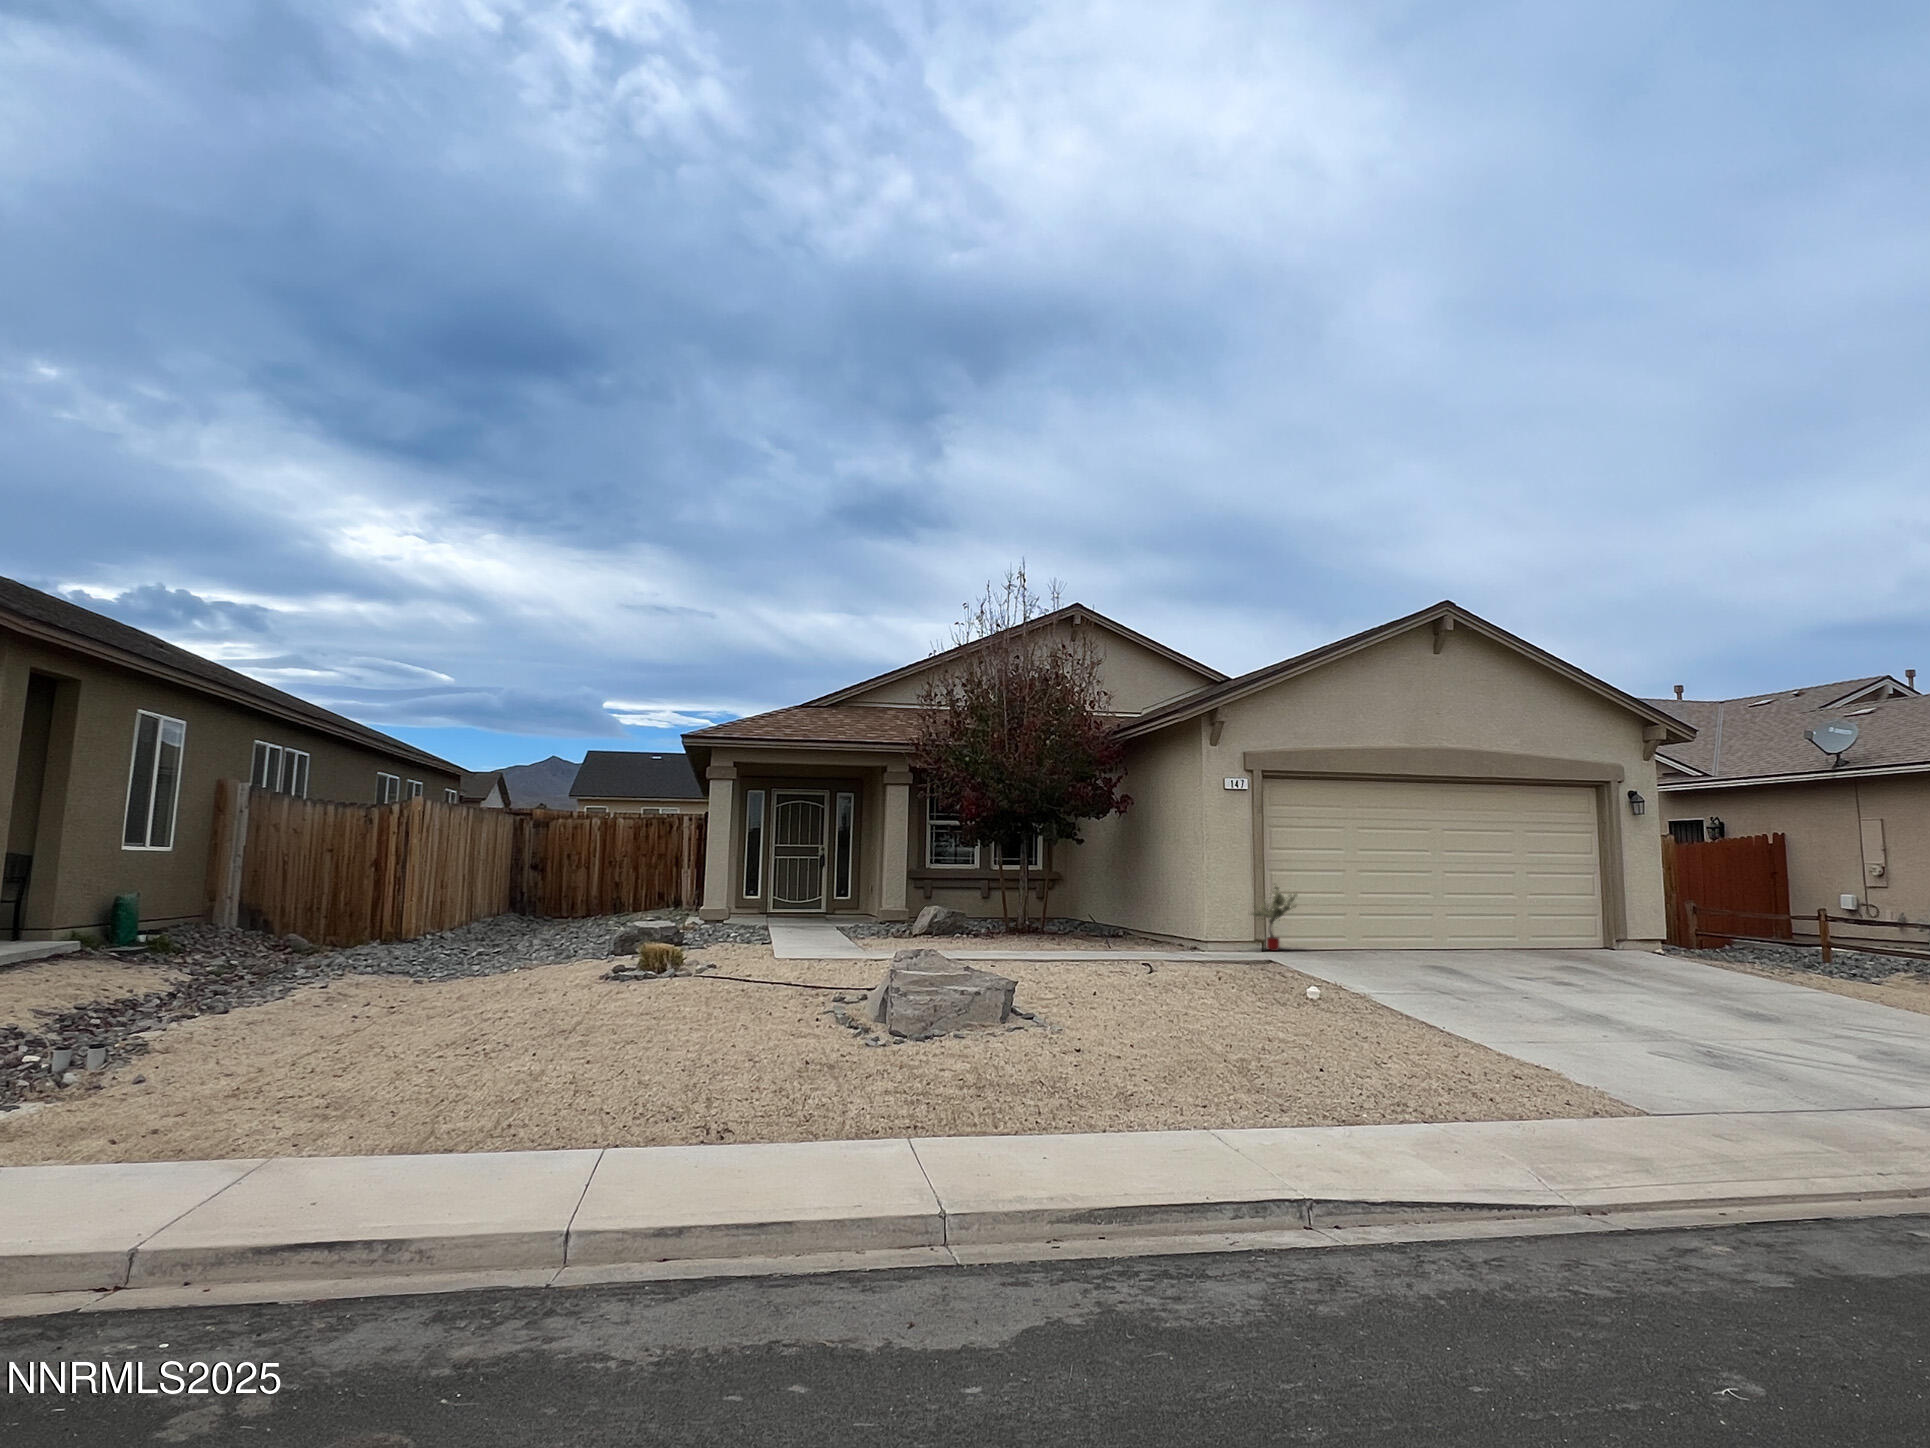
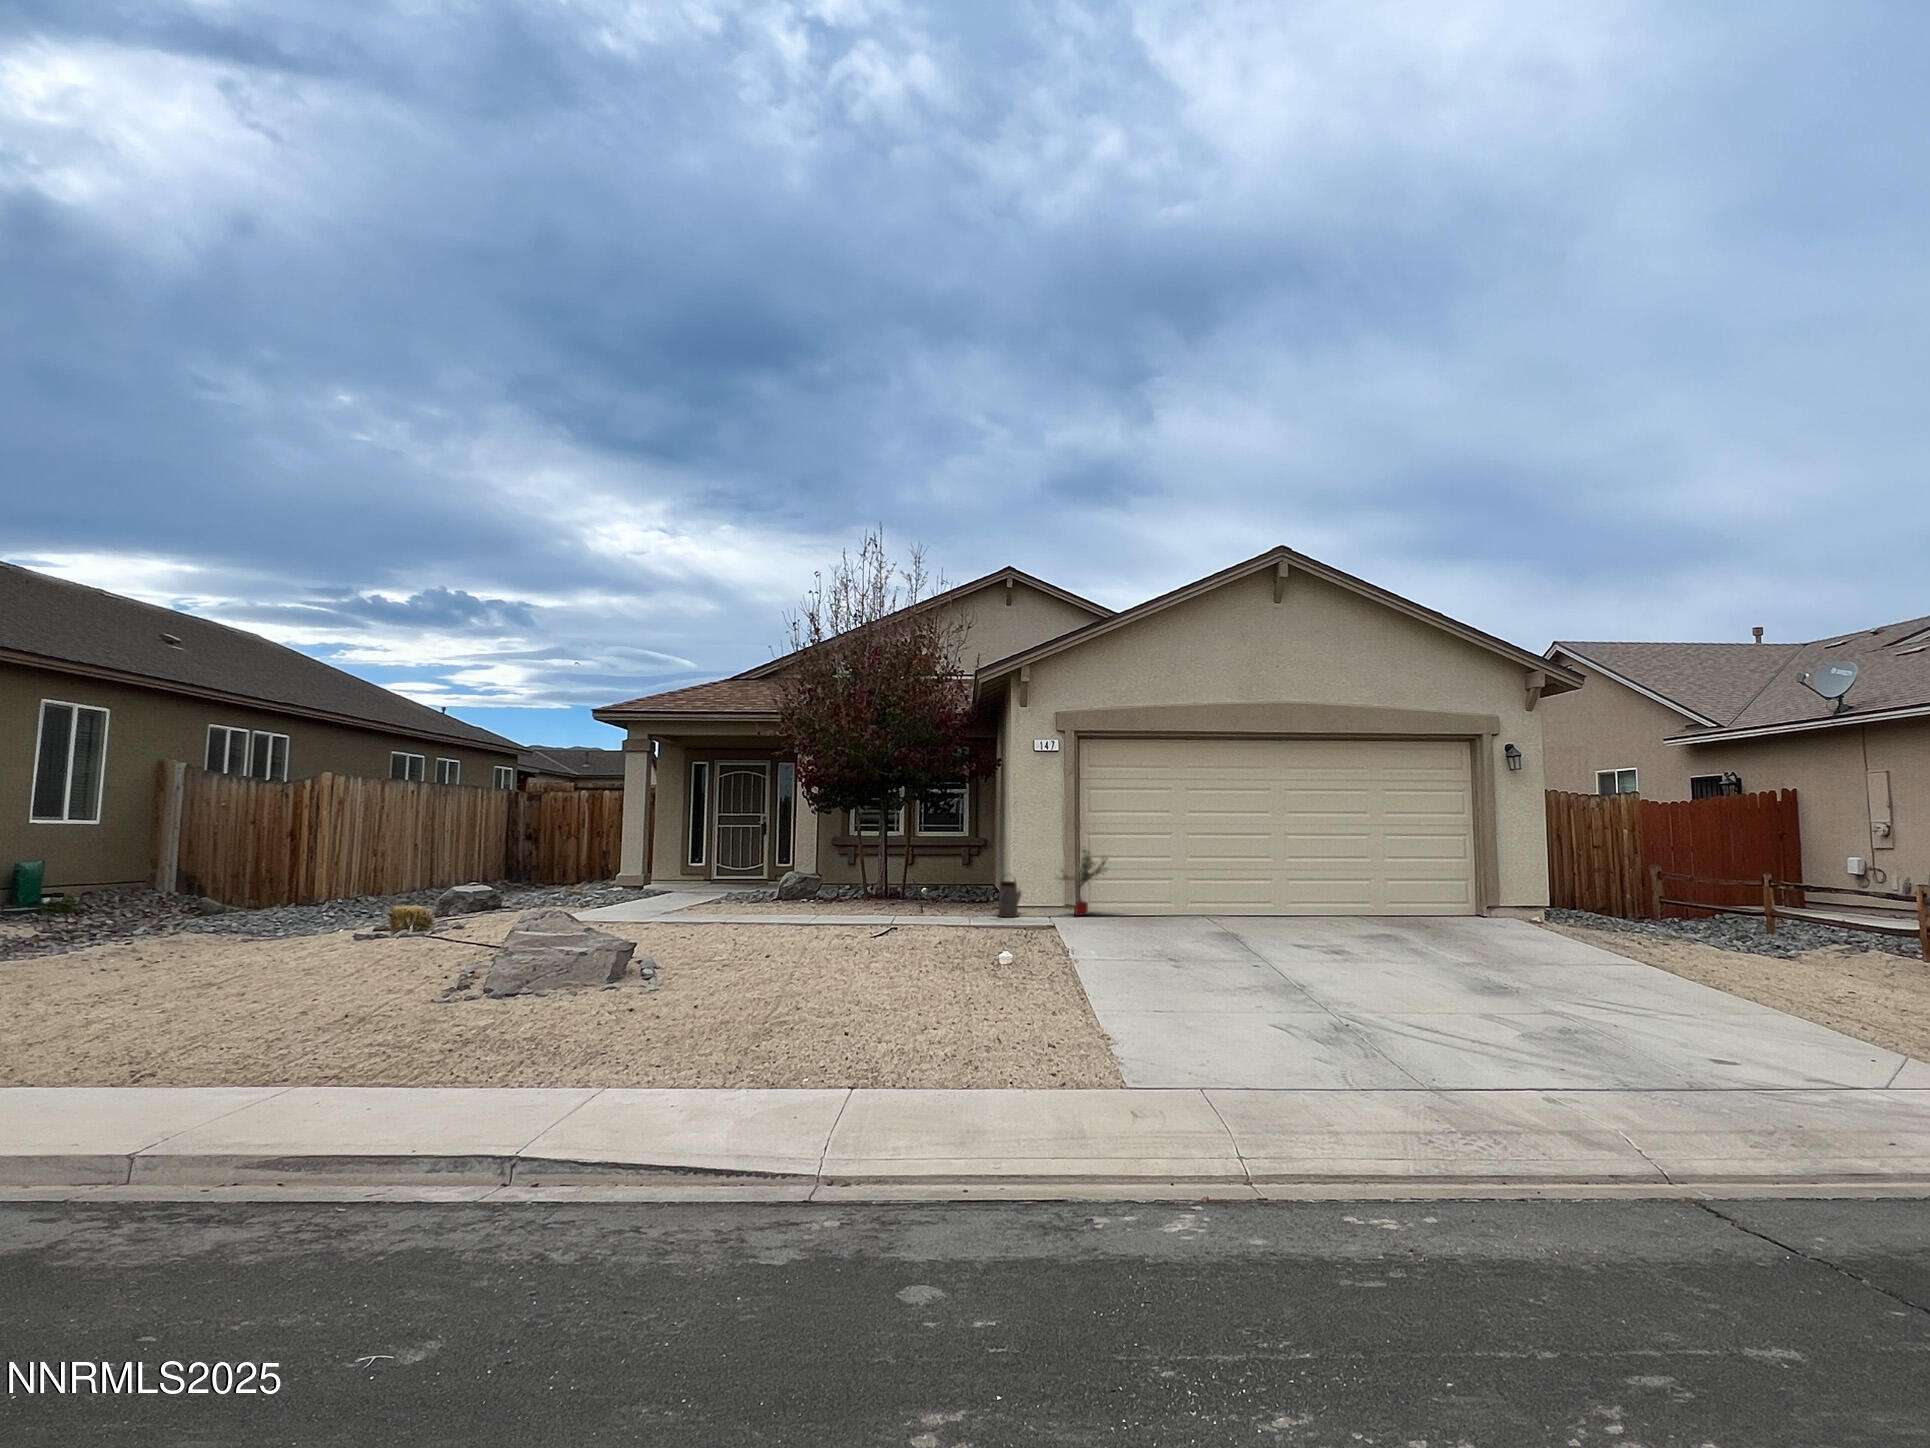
watering can: none [1198,910,1219,953] -> present [998,874,1021,917]

